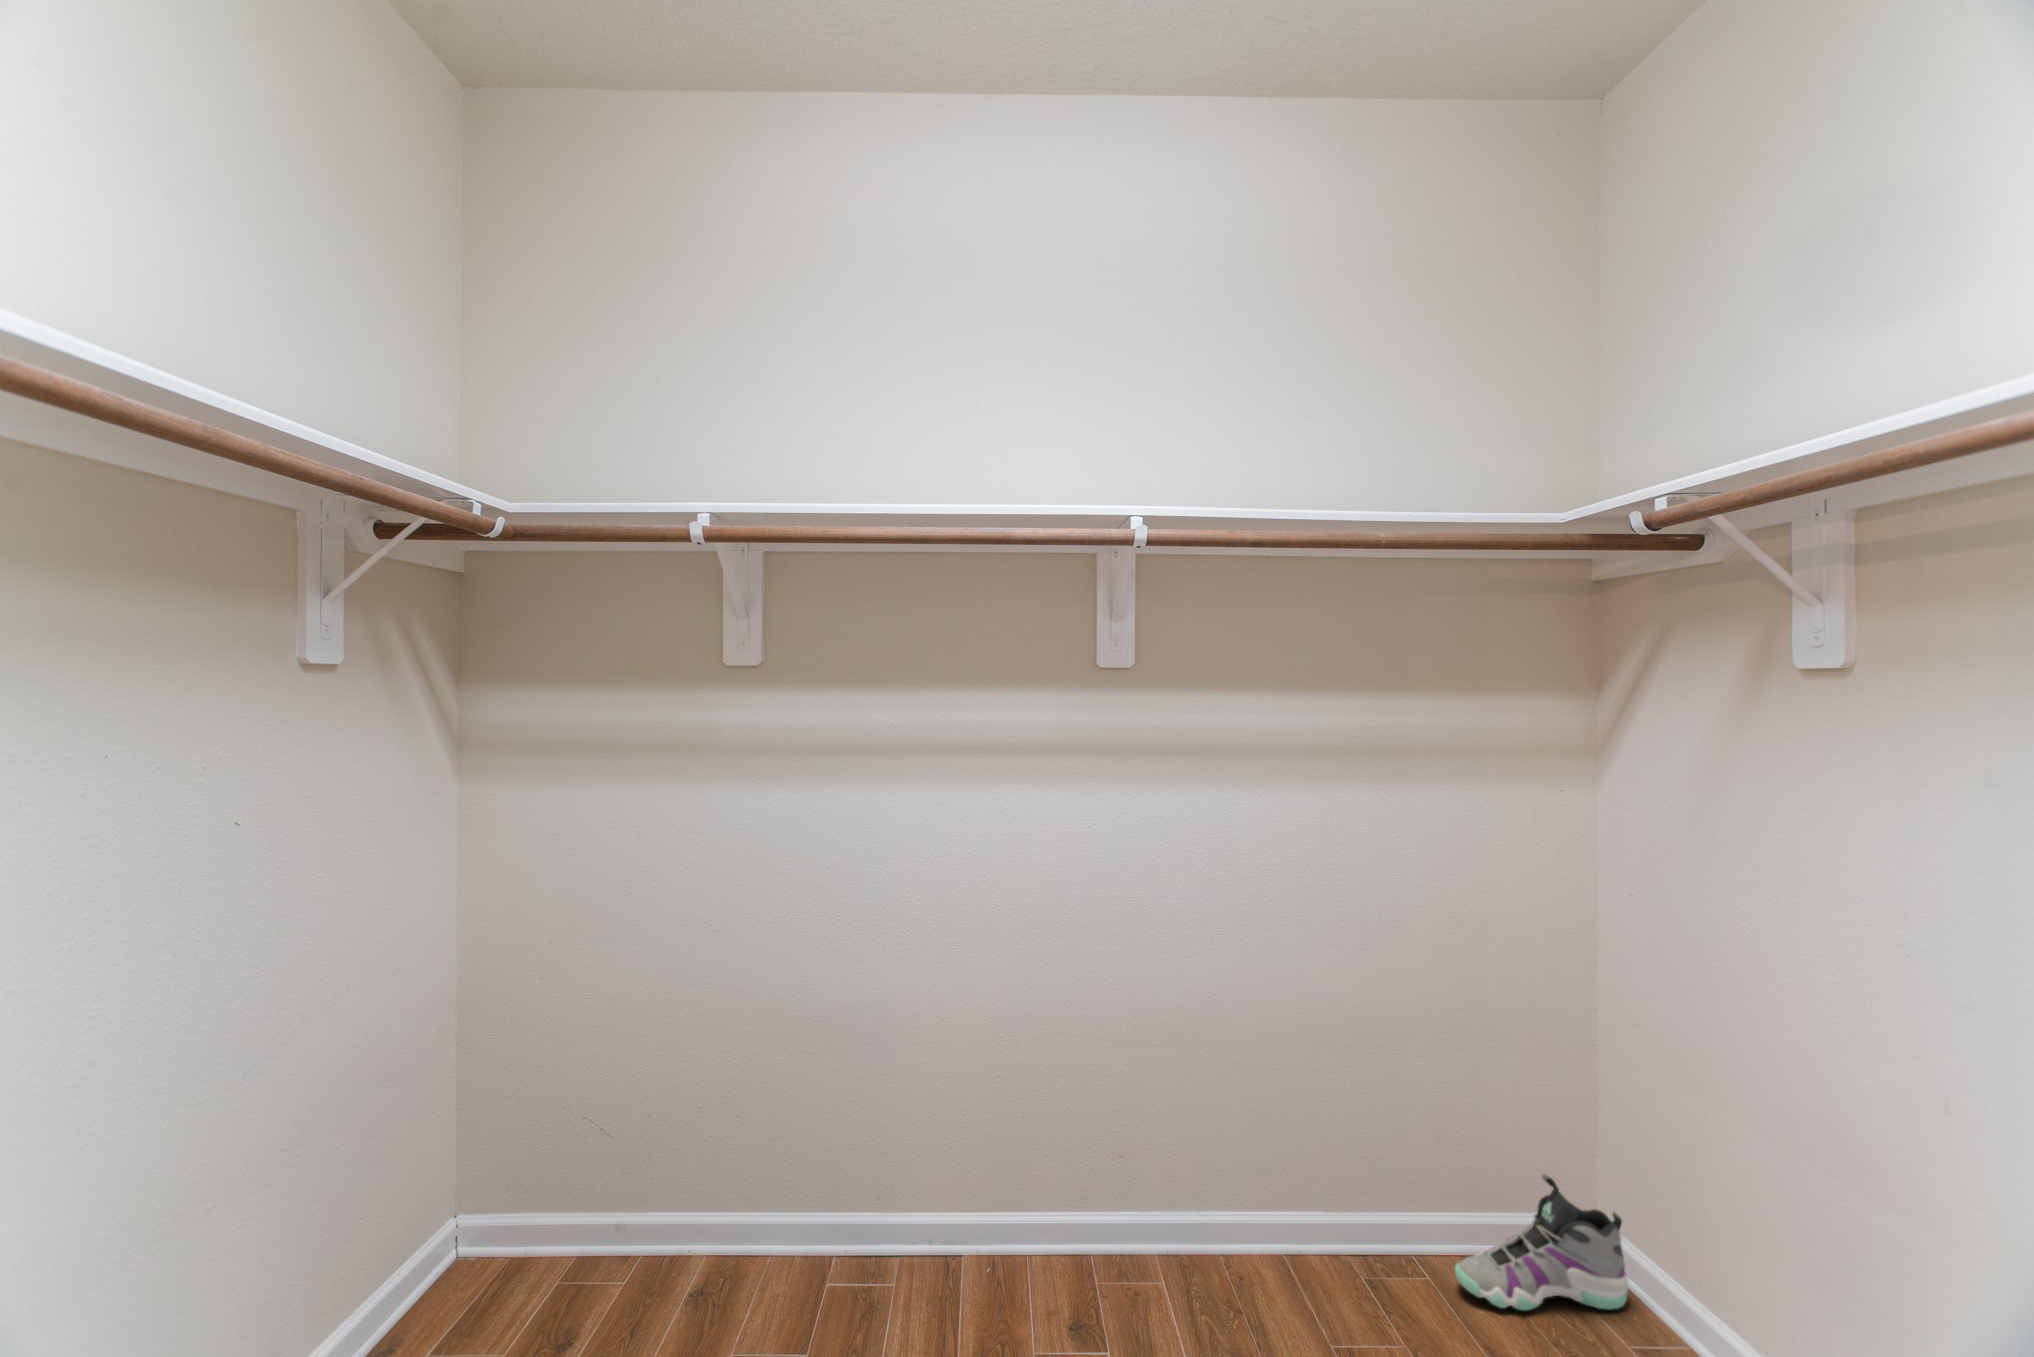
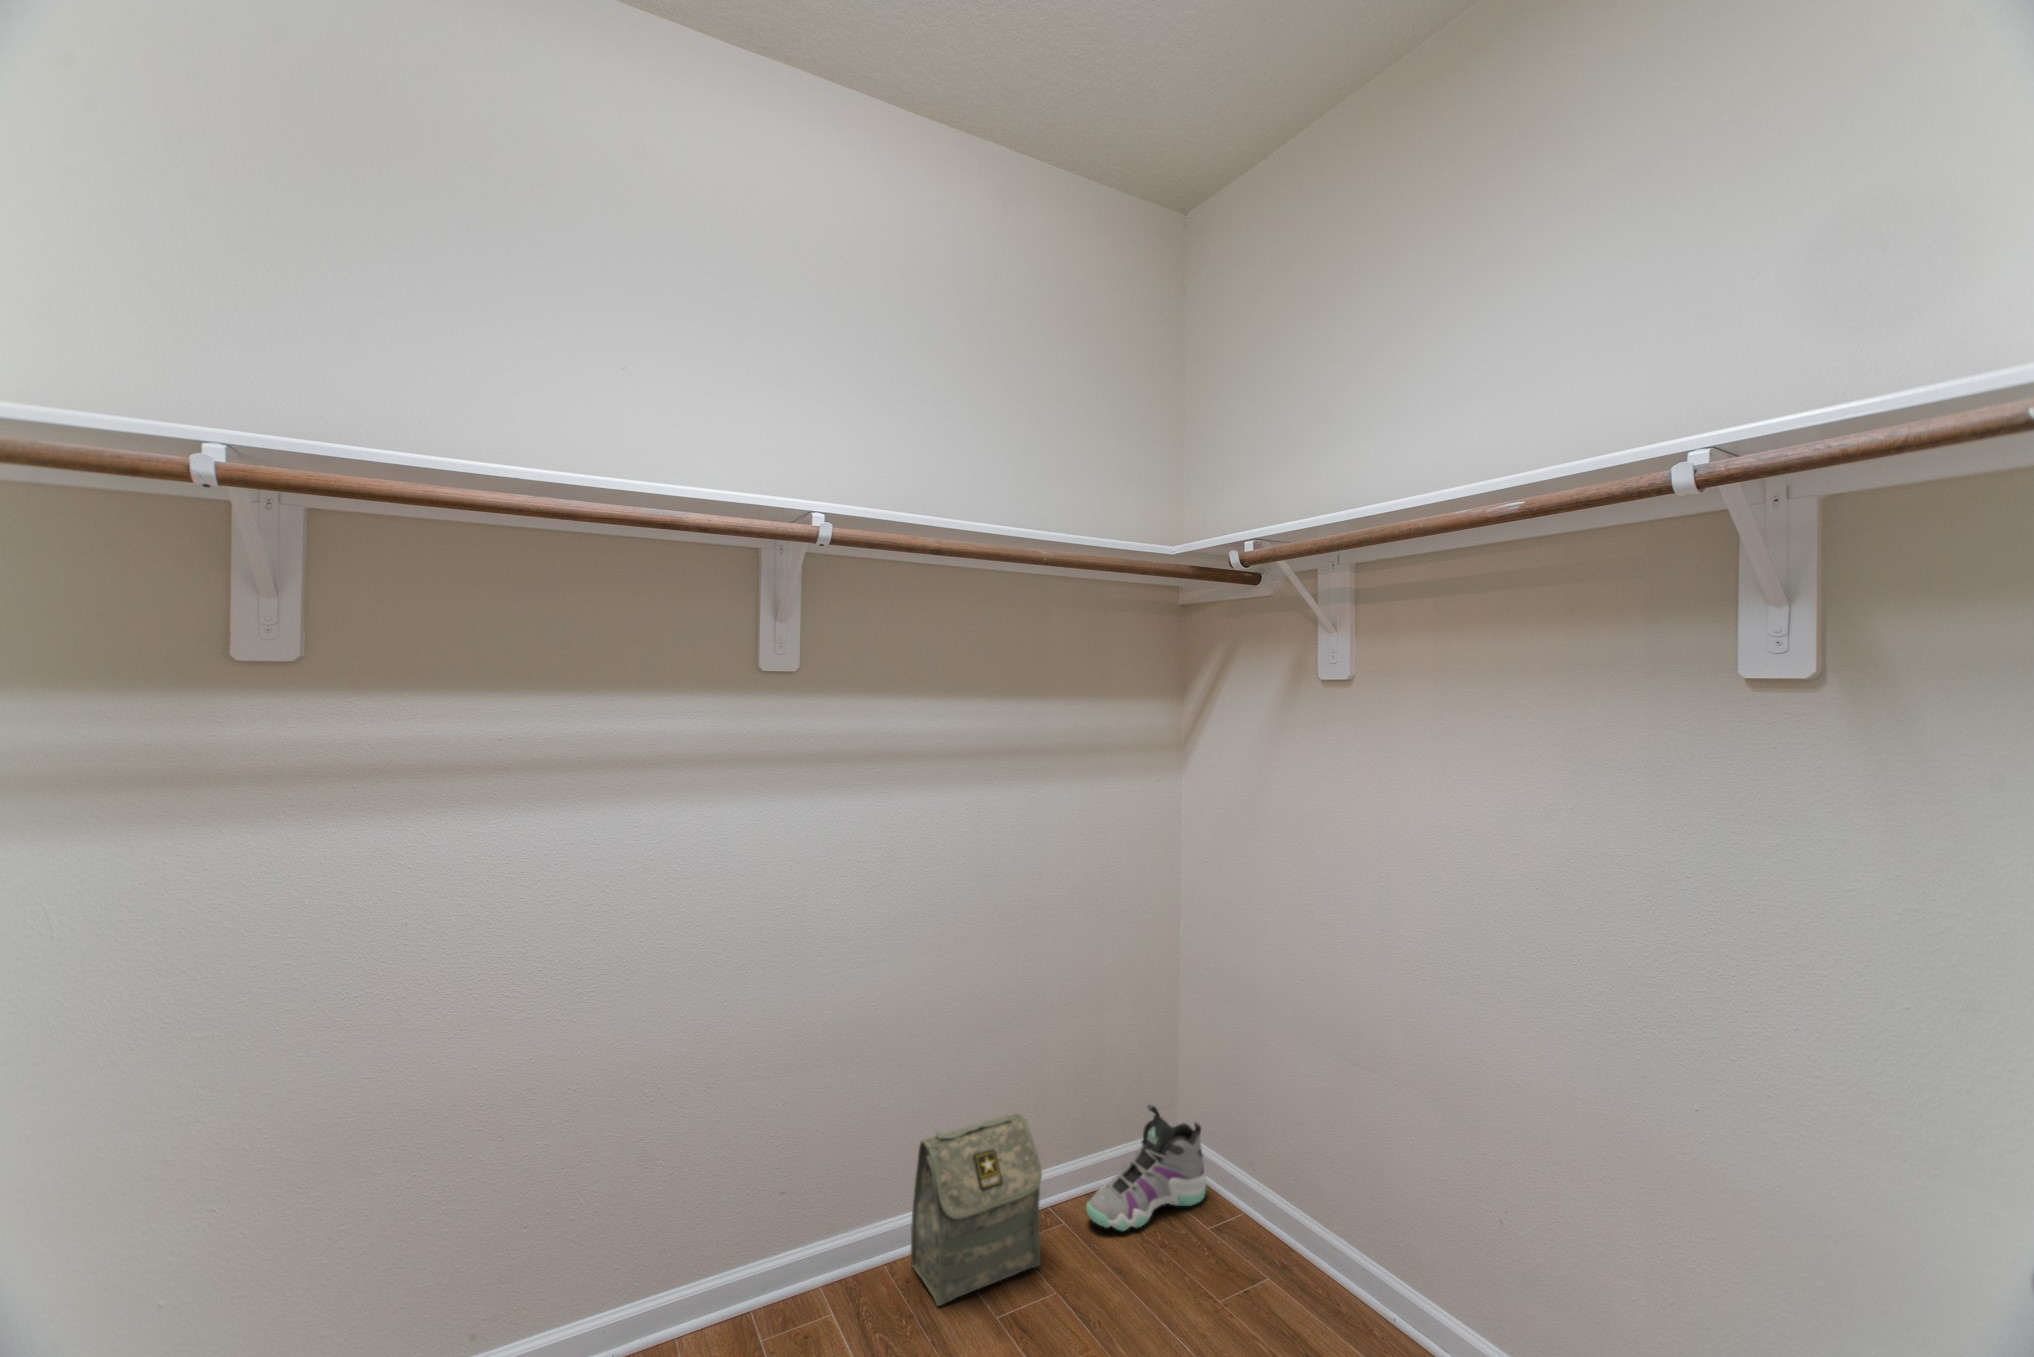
bag: none [1247,1136,1390,1311] -> present [910,1113,1042,1306]

